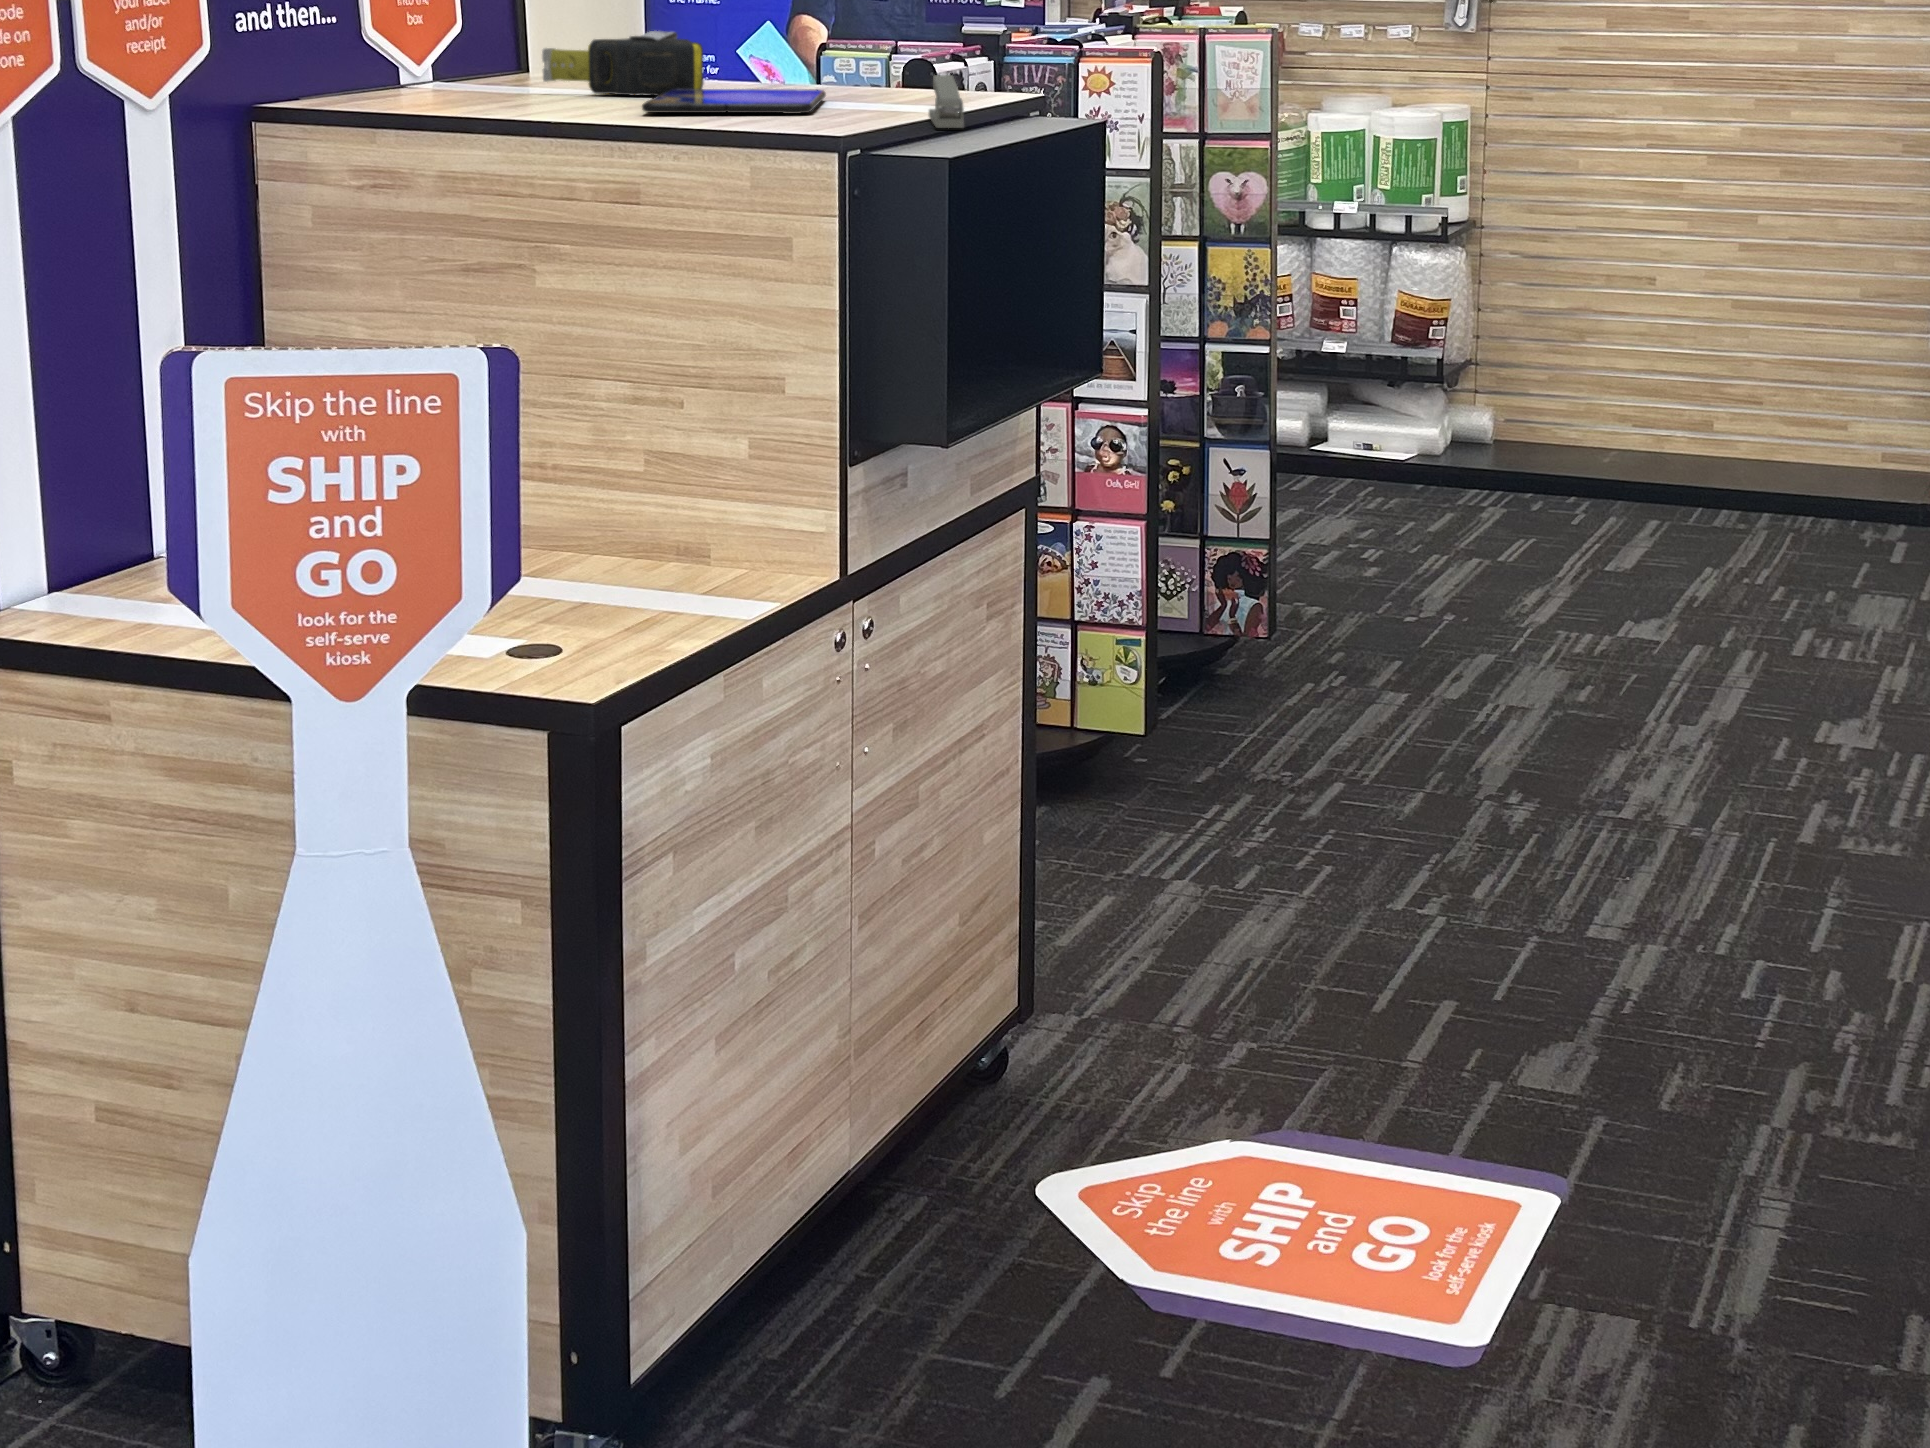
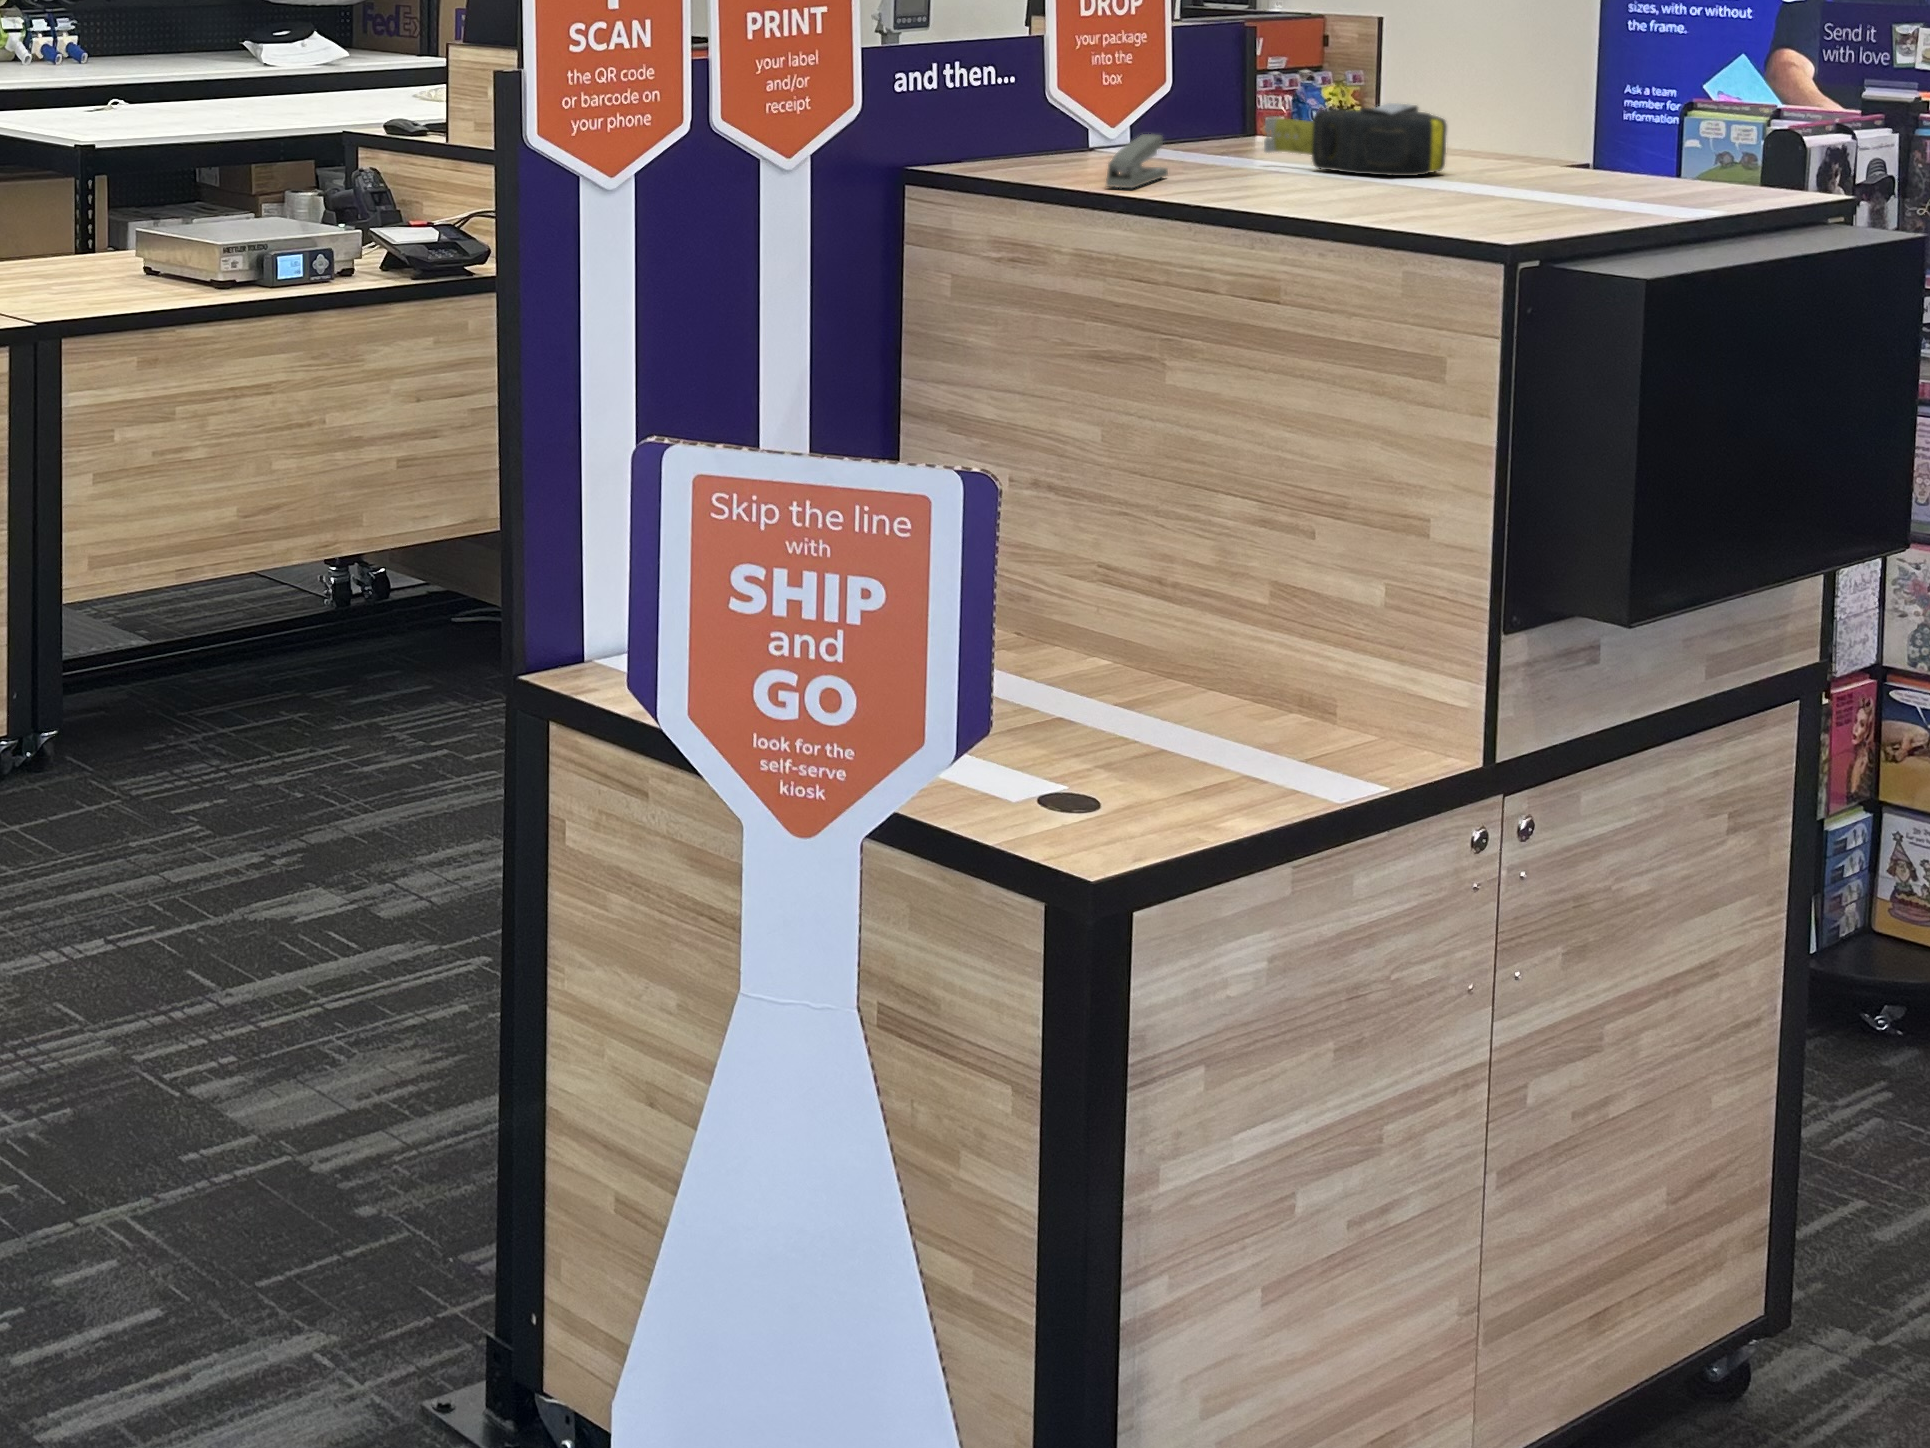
stapler: present [929,75,964,128] -> present [1106,134,1168,188]
tablet: present [642,89,826,114] -> none [1327,171,1573,212]

